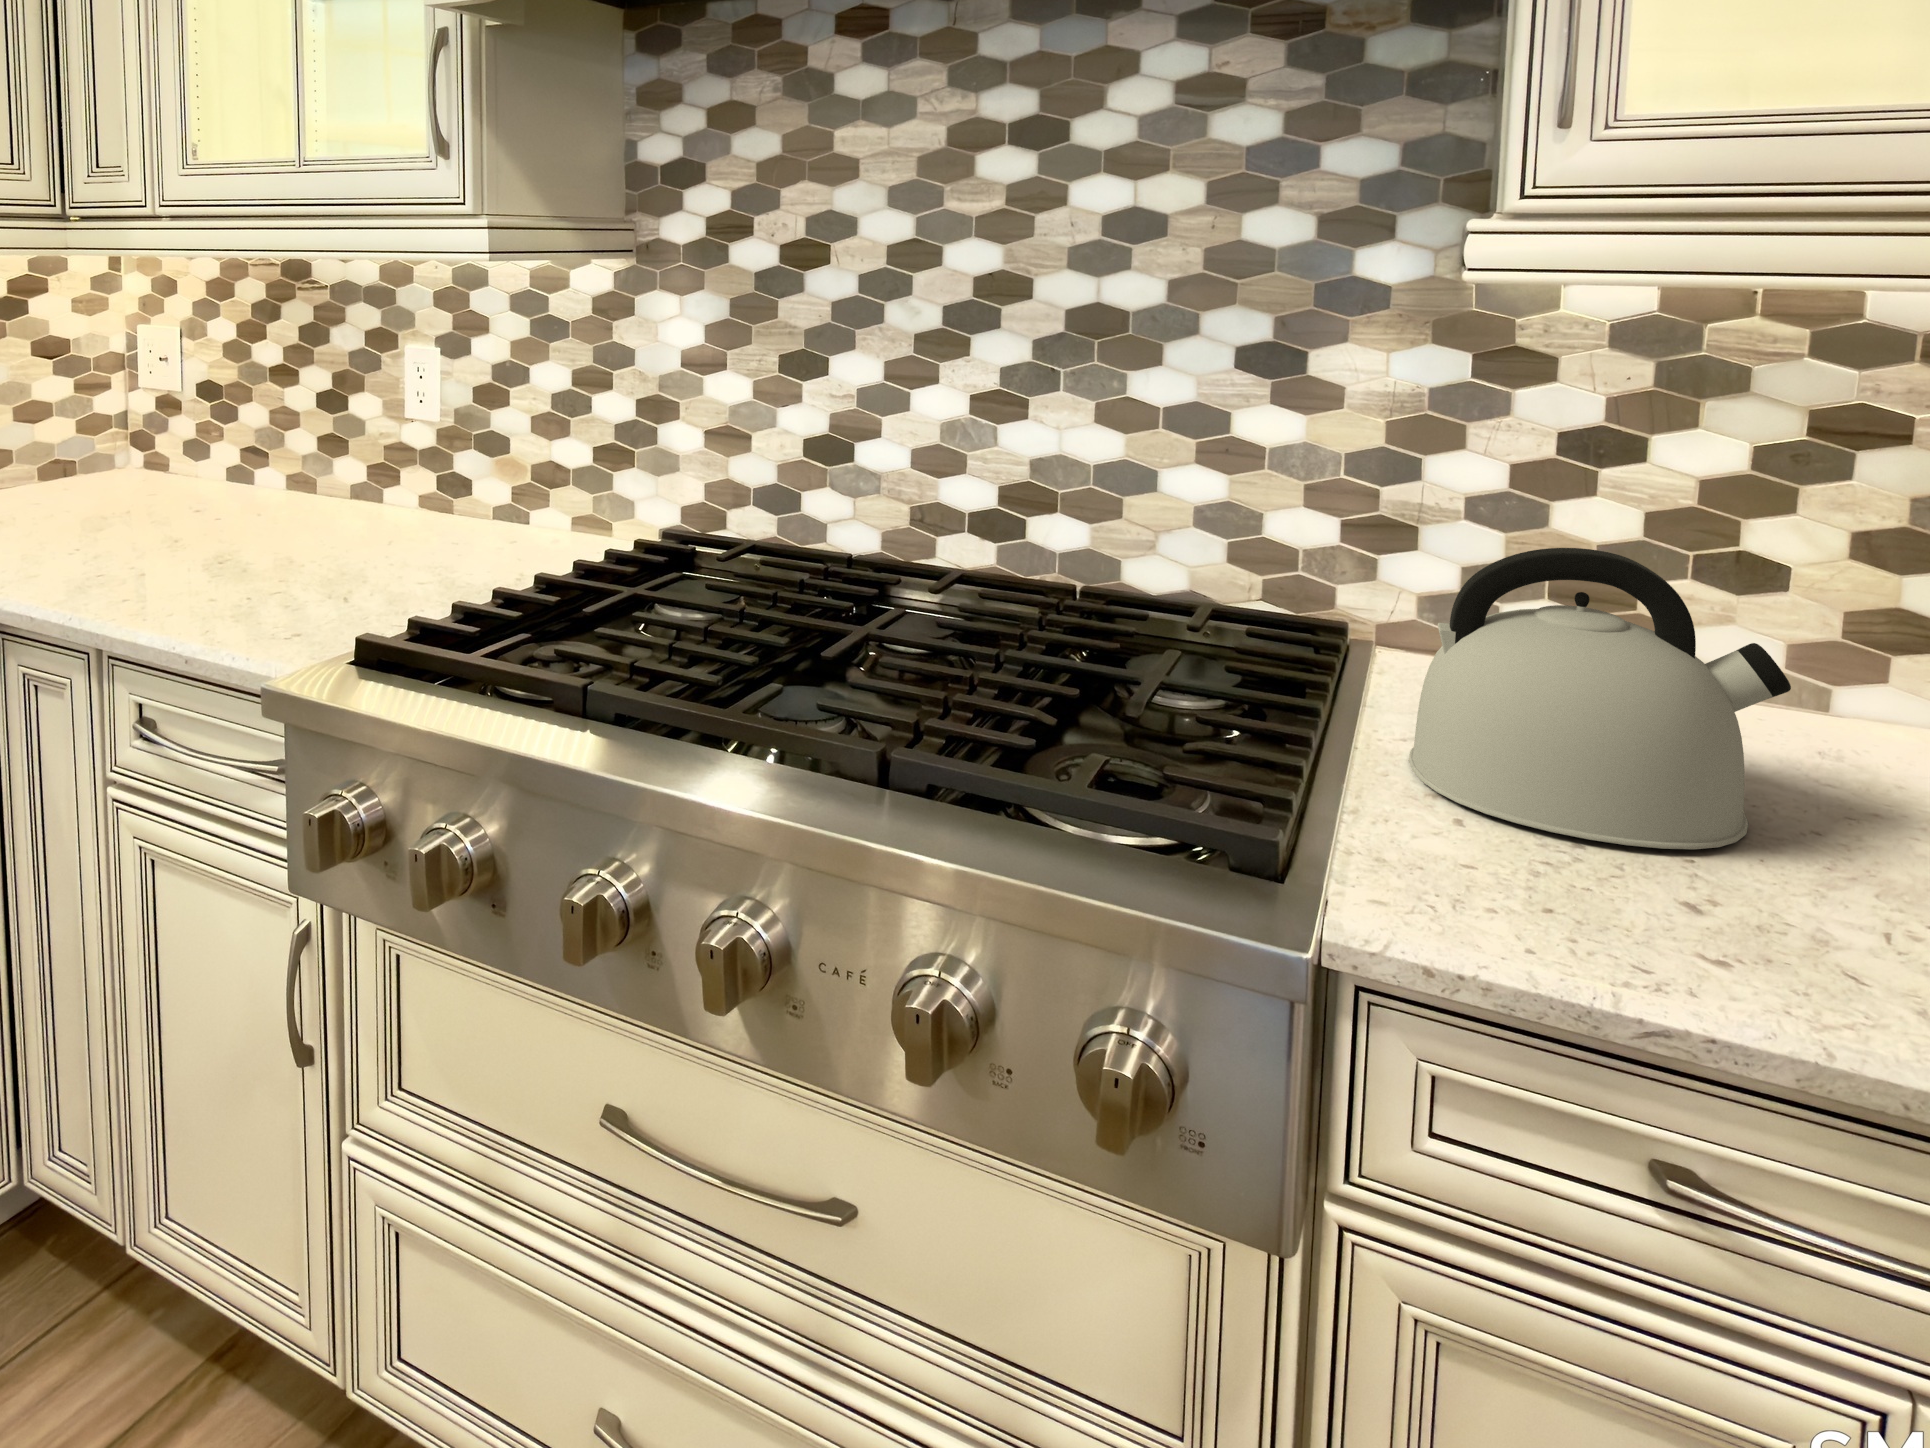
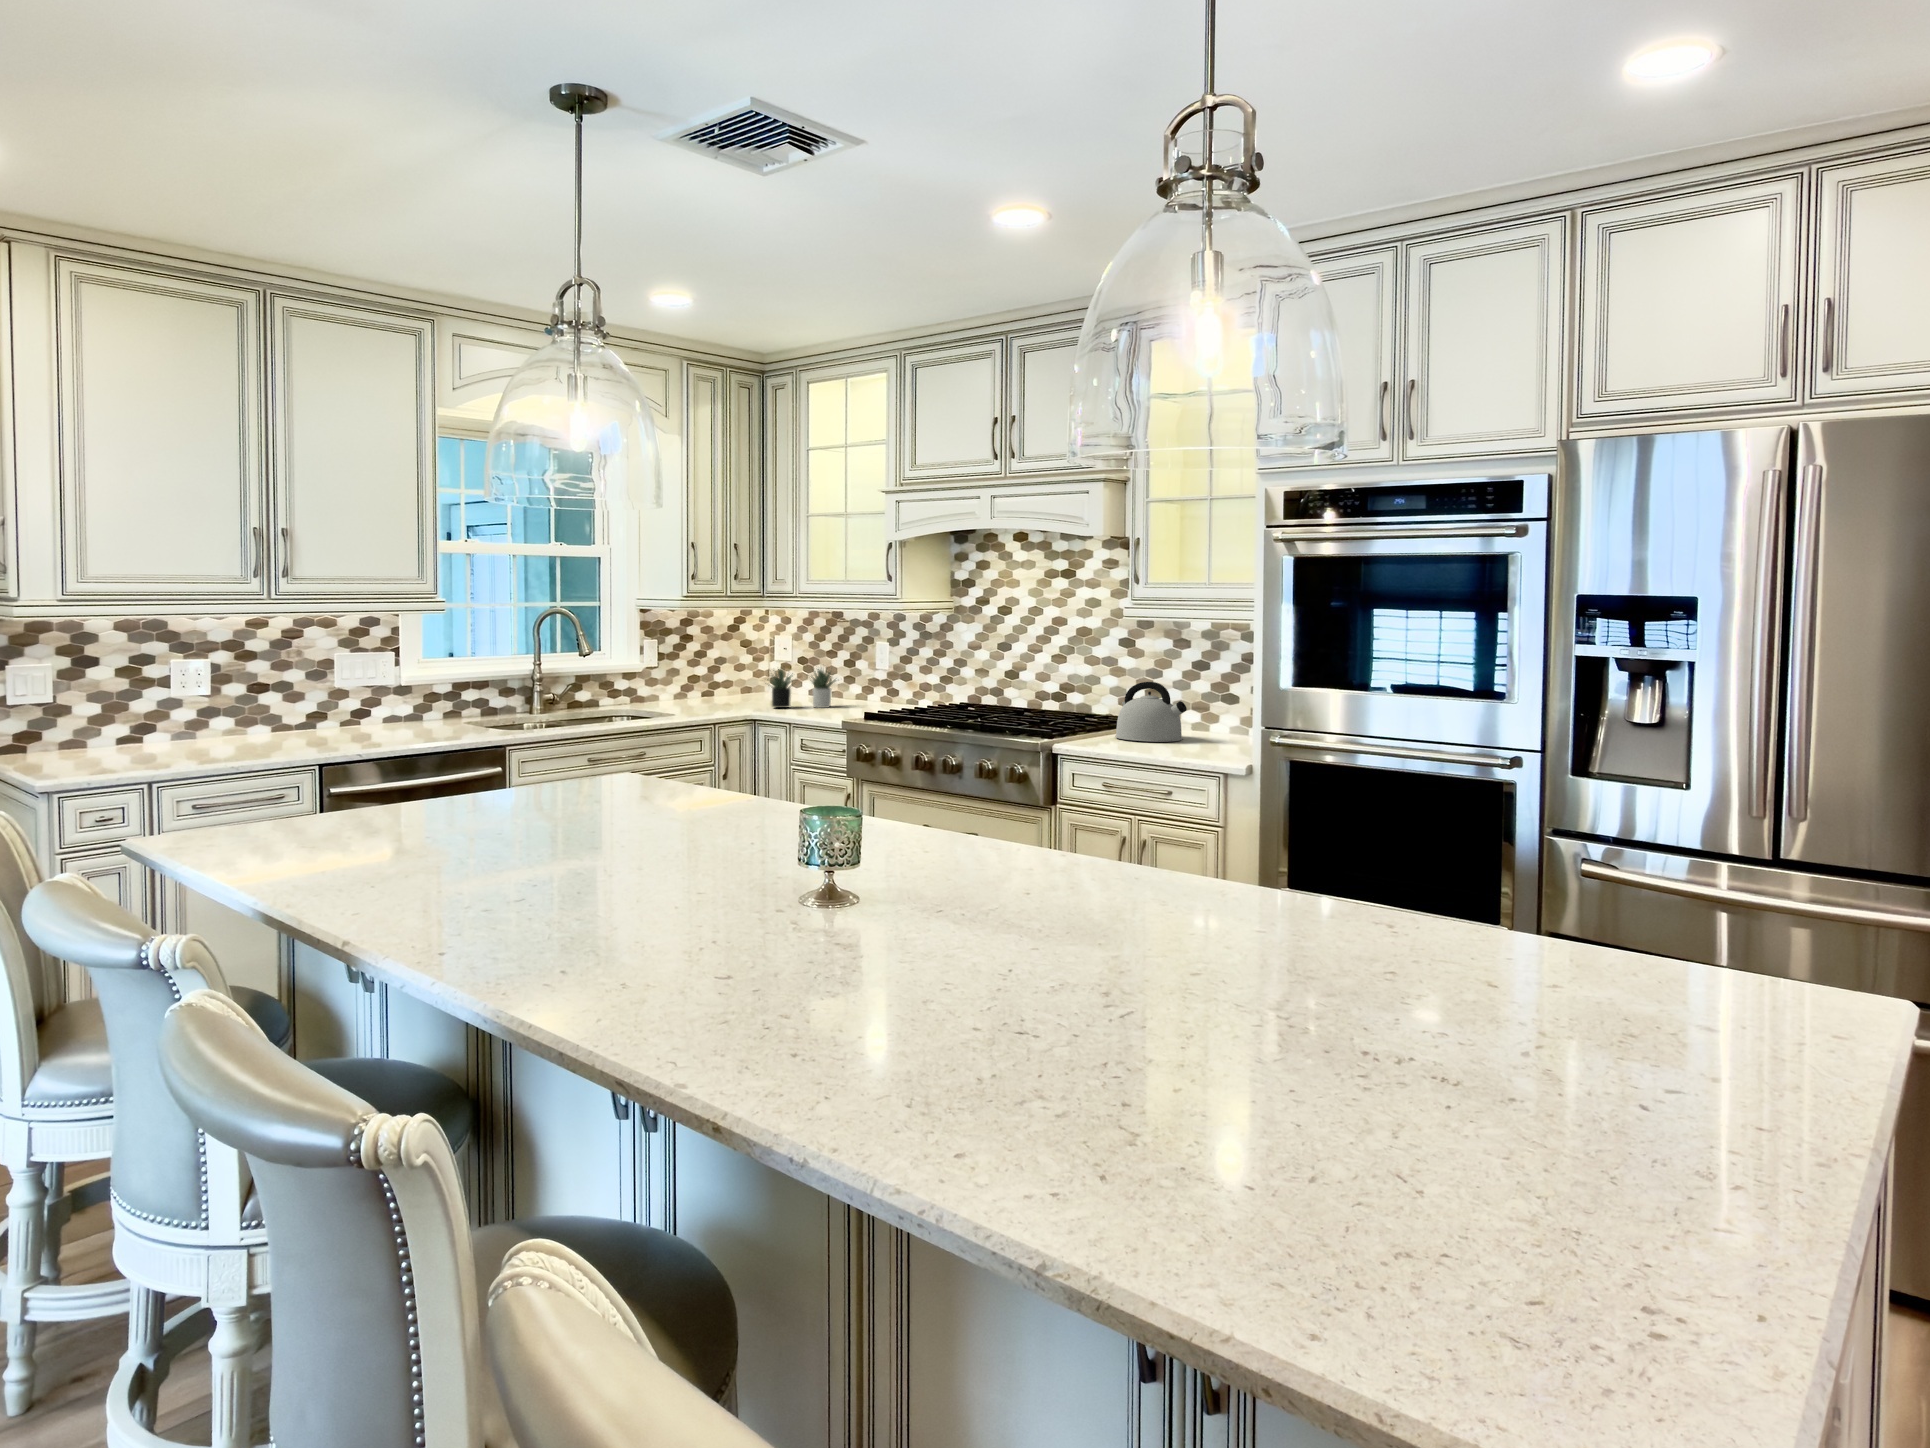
succulent plant: none [31,412,299,559] -> present [767,669,836,708]

